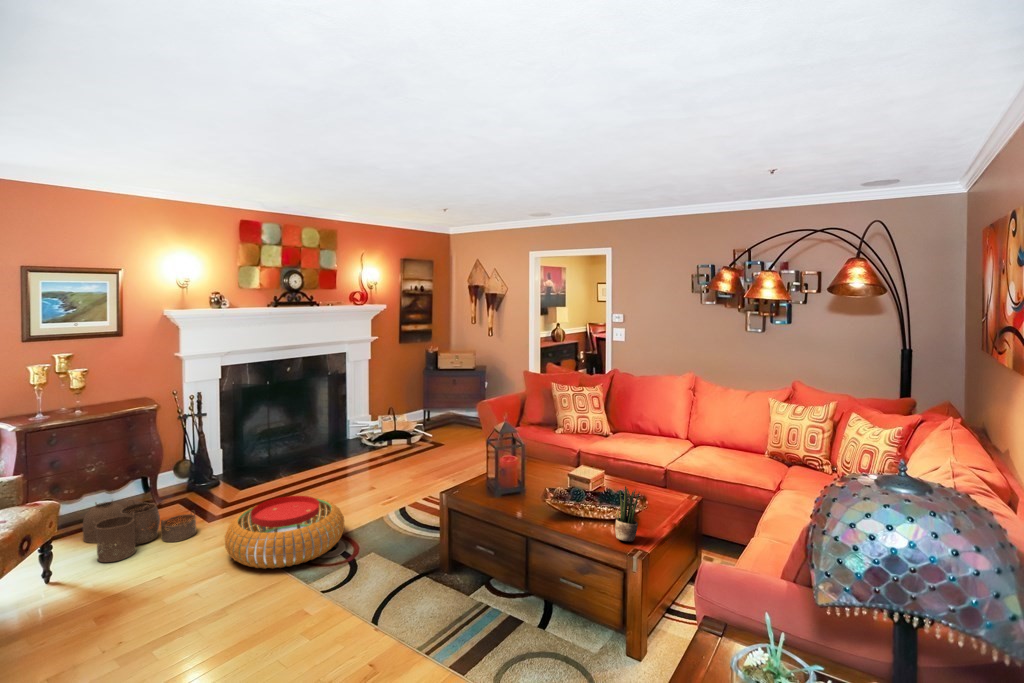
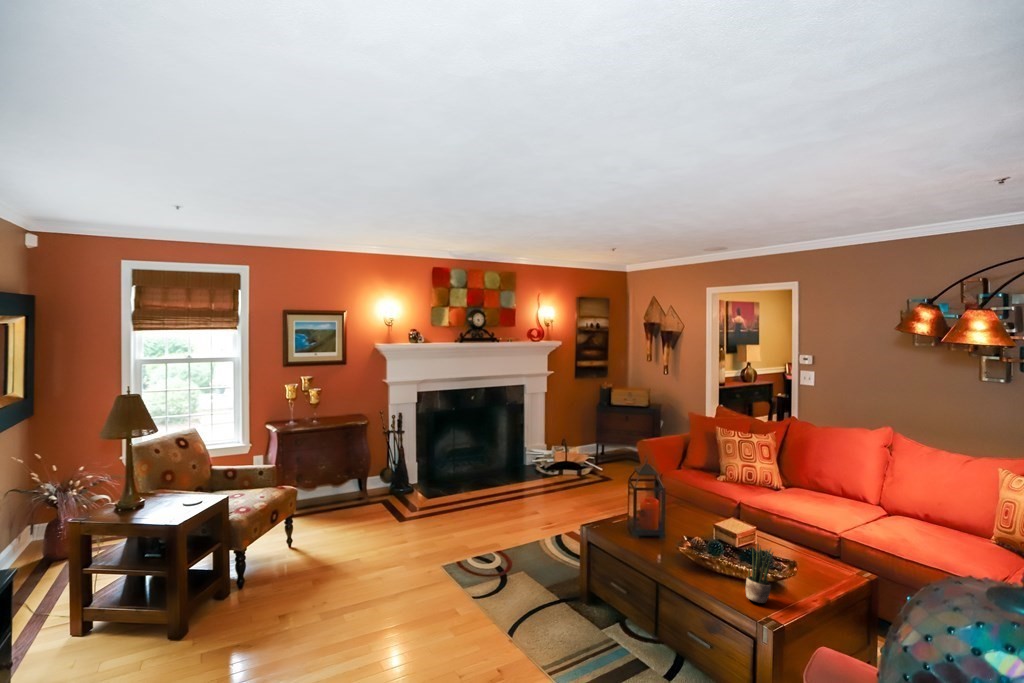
pouf: present [225,496,344,569] -> none [404,511,502,573]
woven basket: present [83,500,196,562] -> none [310,495,387,545]

